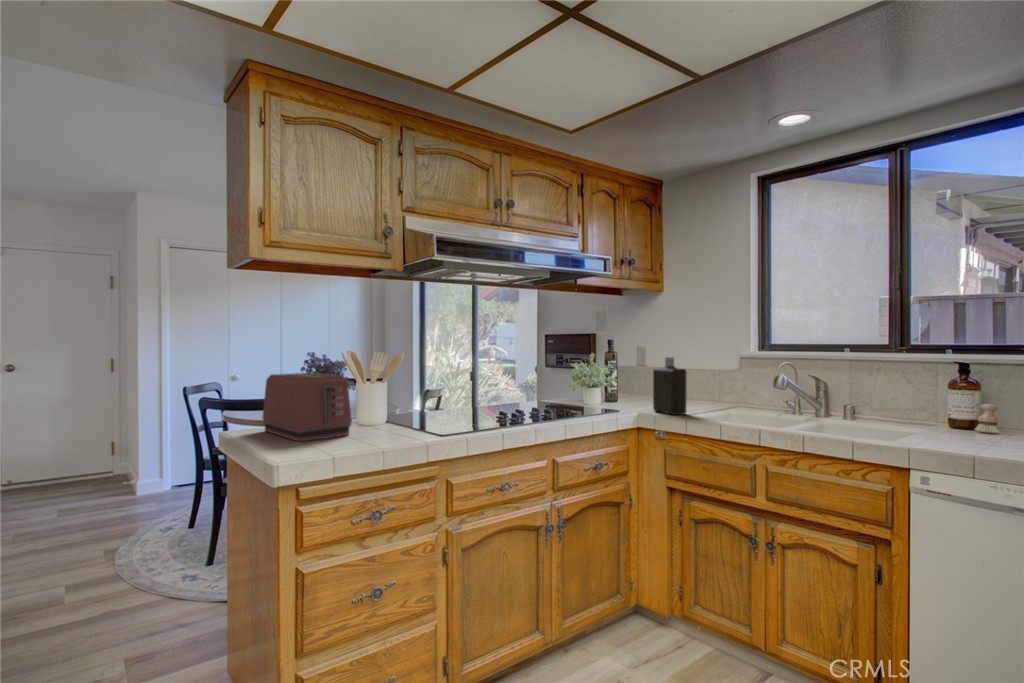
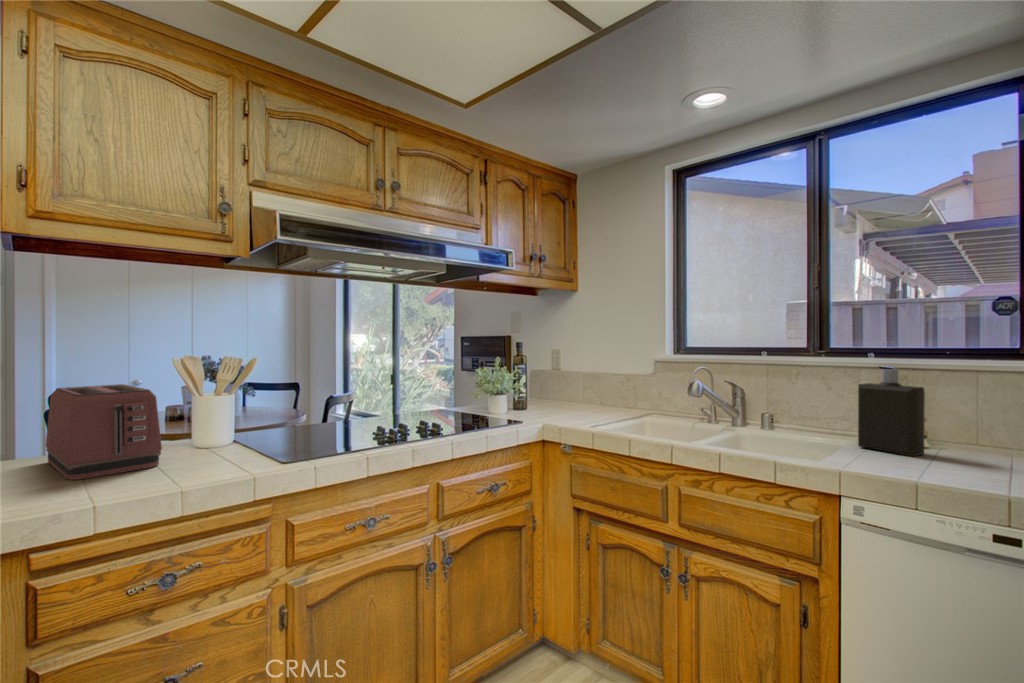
bottle: present [653,357,686,415] -> present [858,369,925,456]

